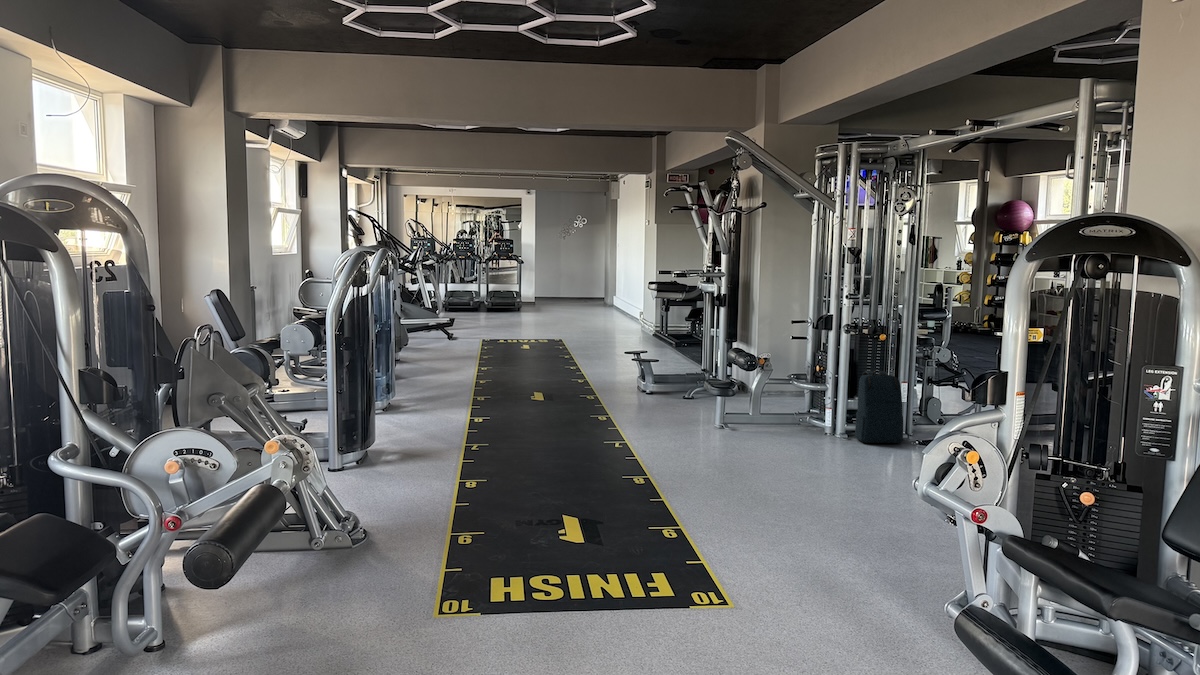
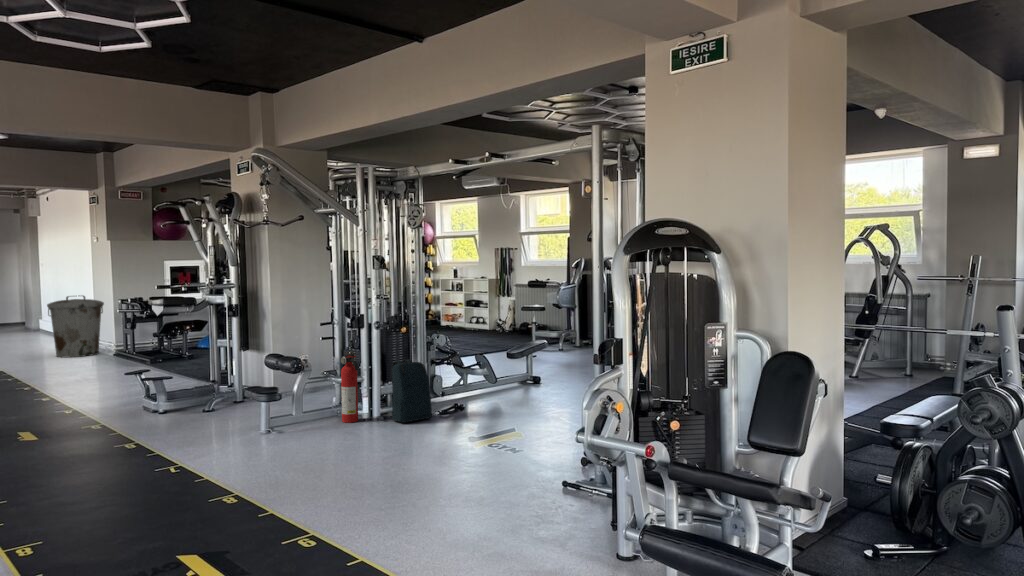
trash can: none [603,276,649,334] -> present [47,296,104,357]
fire extinguisher: none [801,357,822,433] -> present [341,353,358,423]

